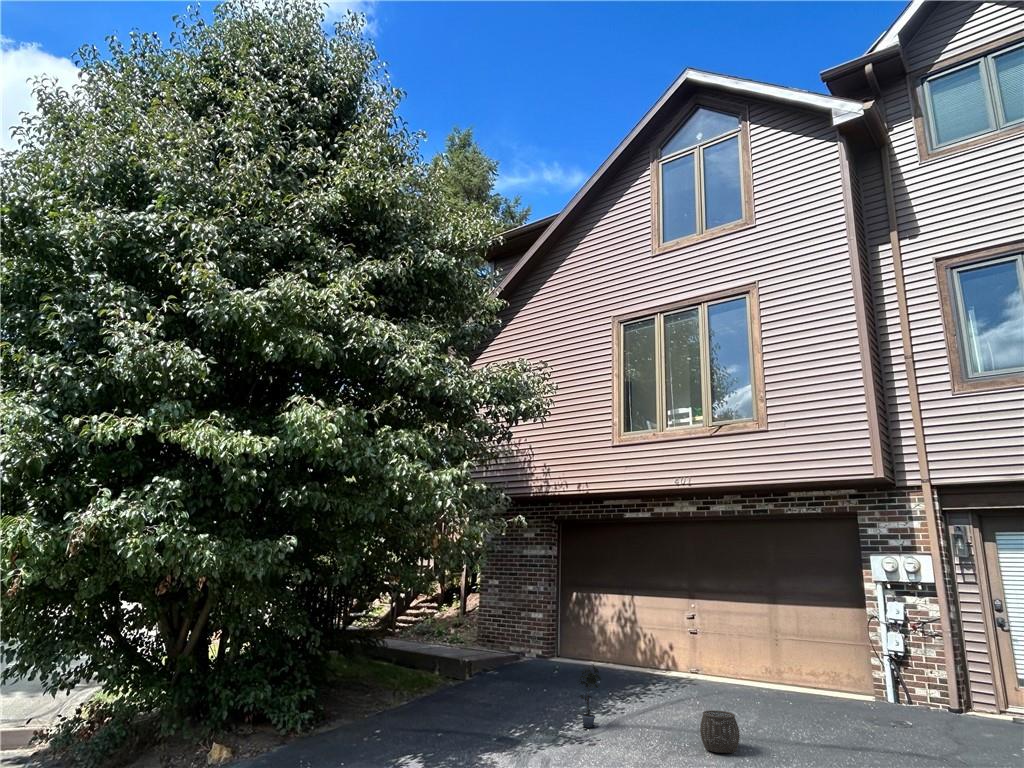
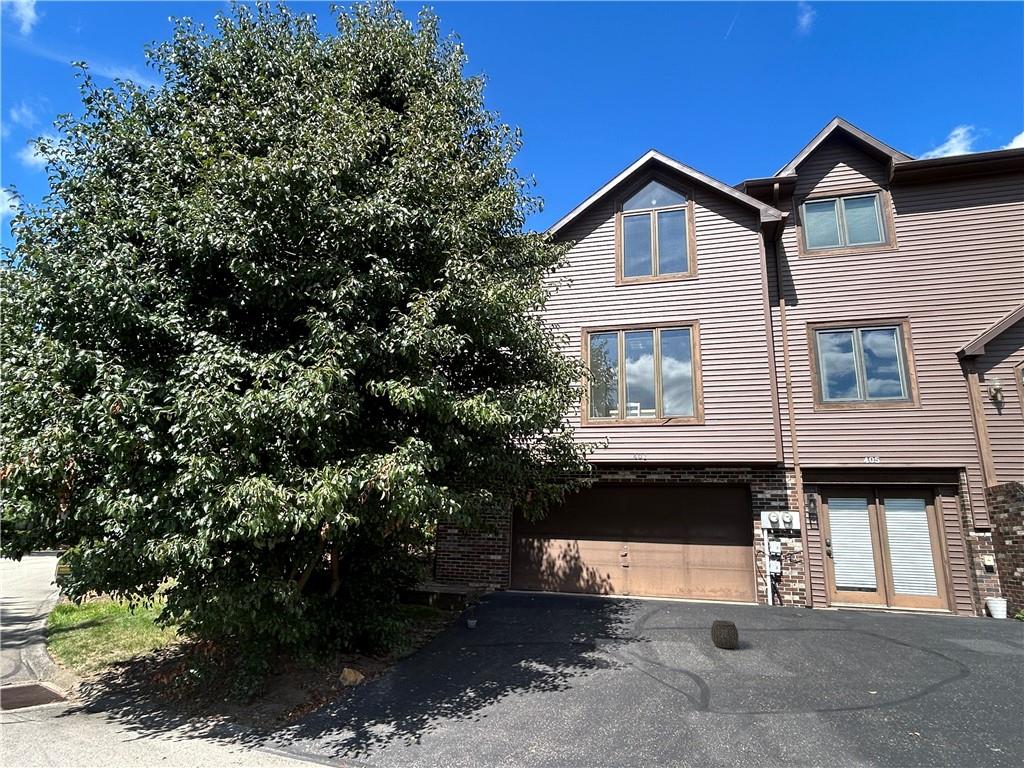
potted plant: present [580,664,601,728] -> present [467,588,483,628]

